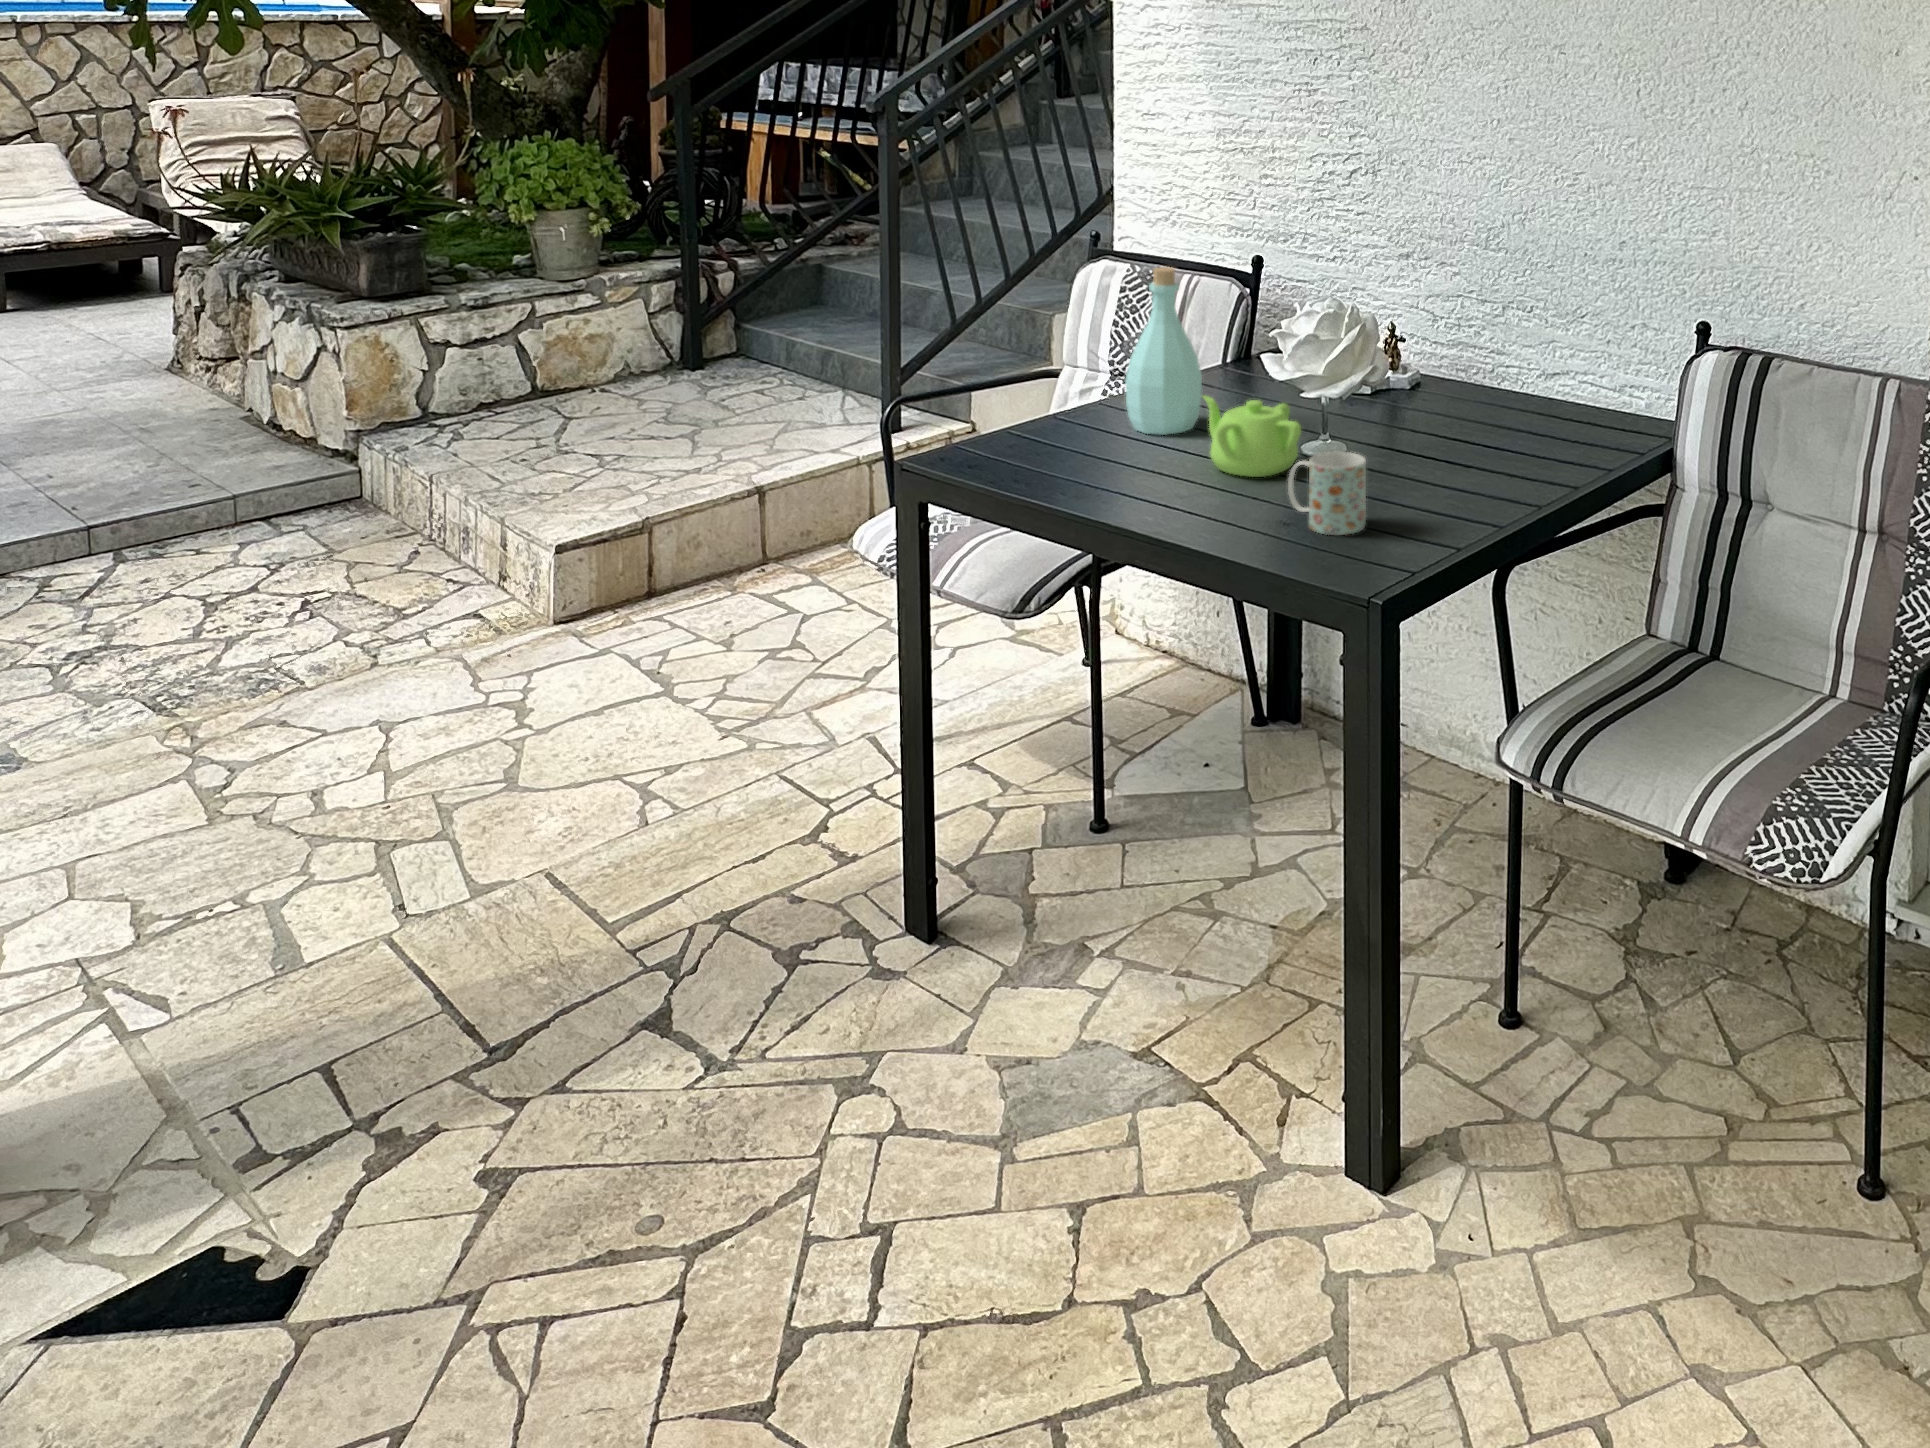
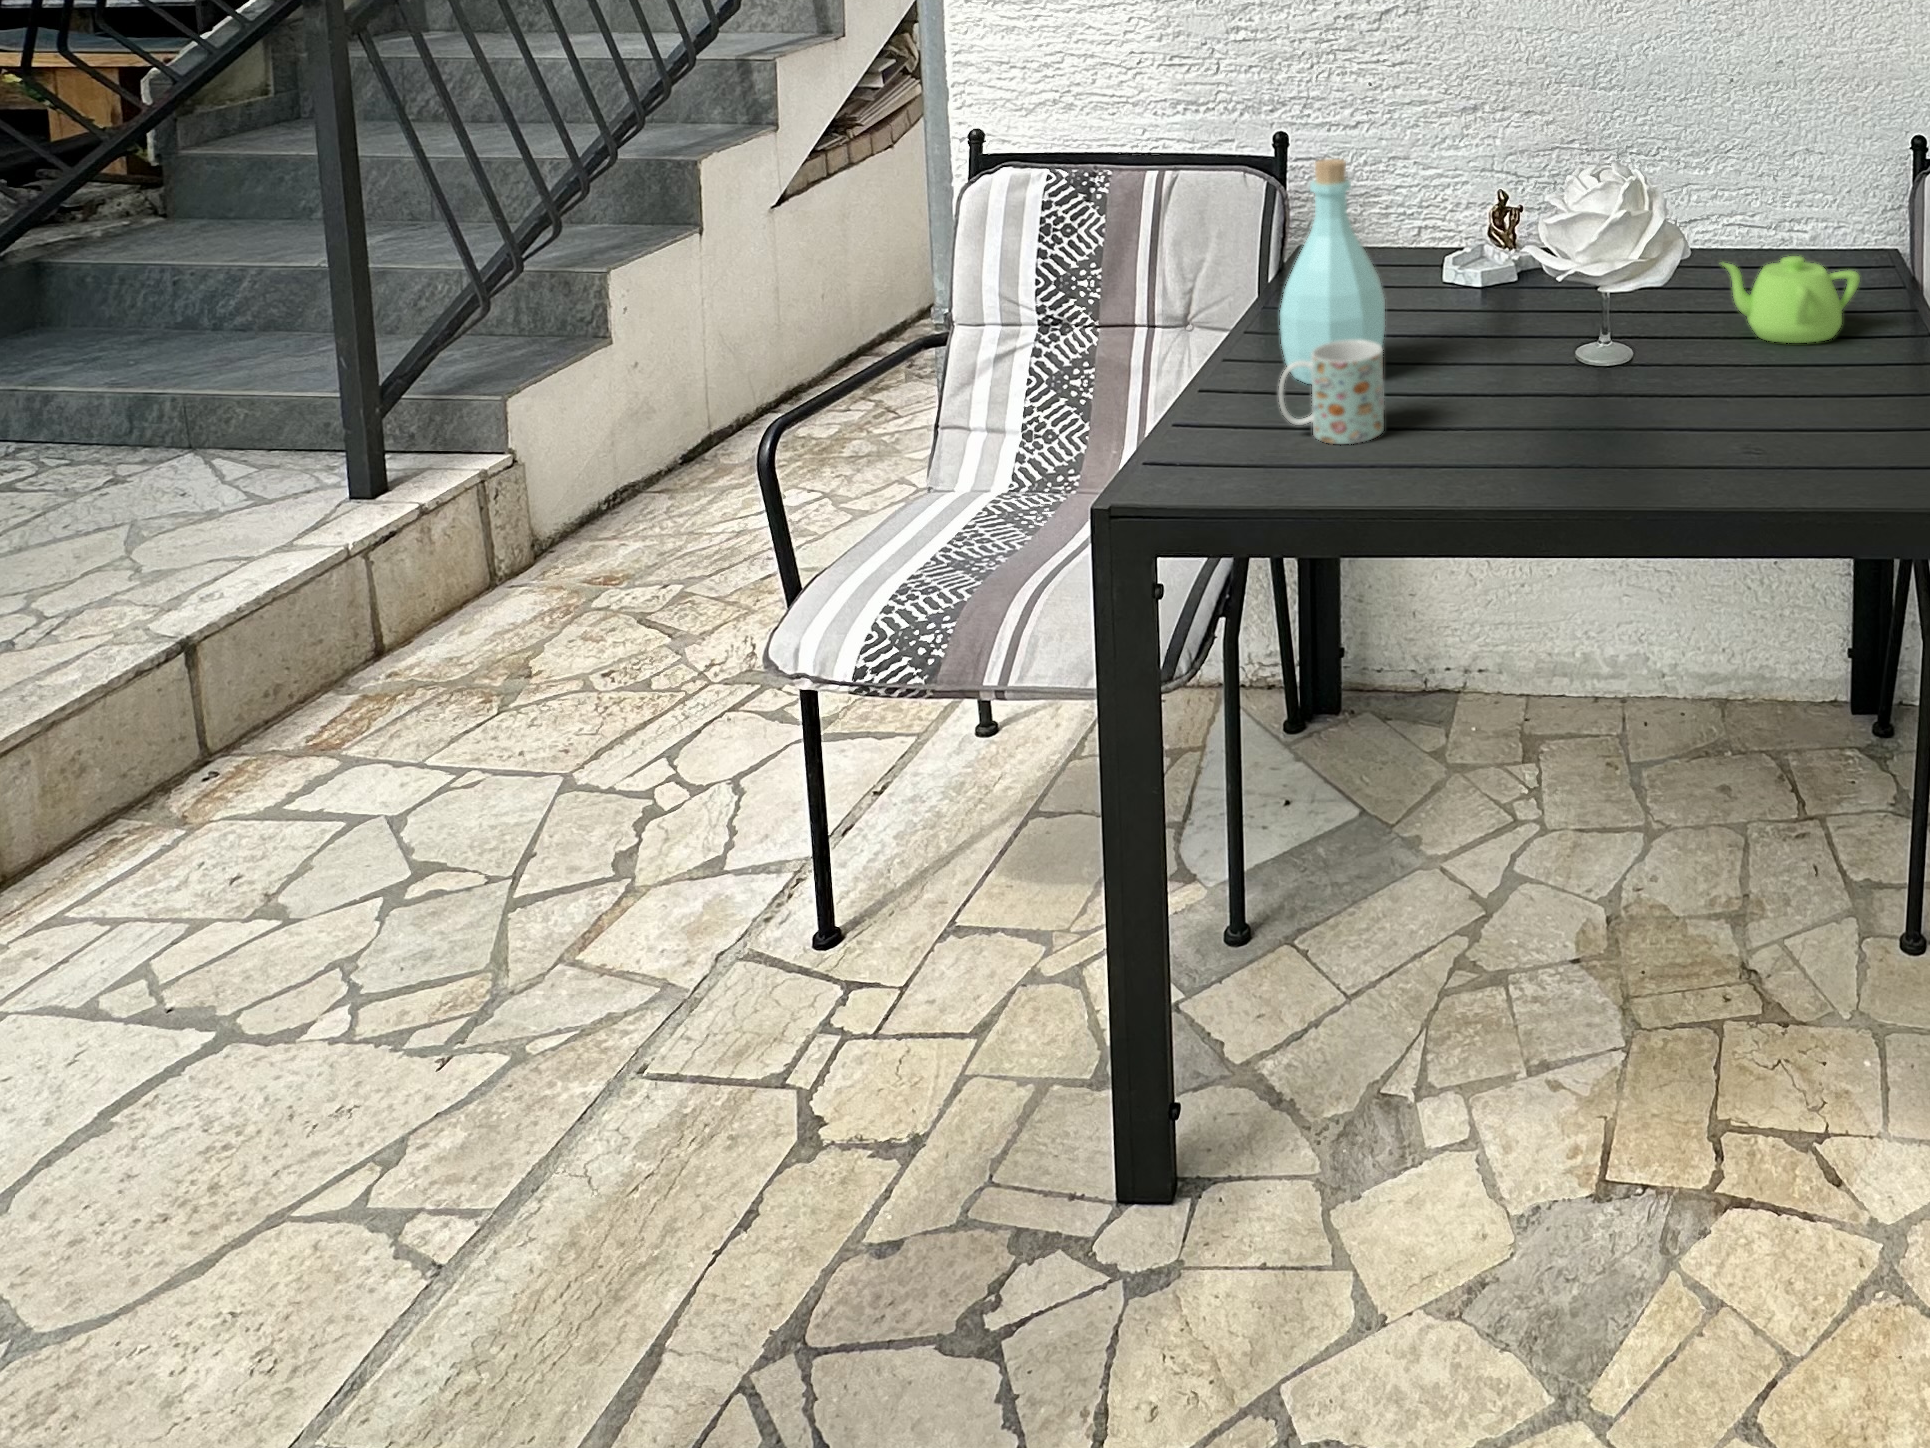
teapot: present [1202,395,1301,477] -> present [1722,256,1860,343]
mug: present [1288,452,1366,535] -> present [1279,340,1384,444]

